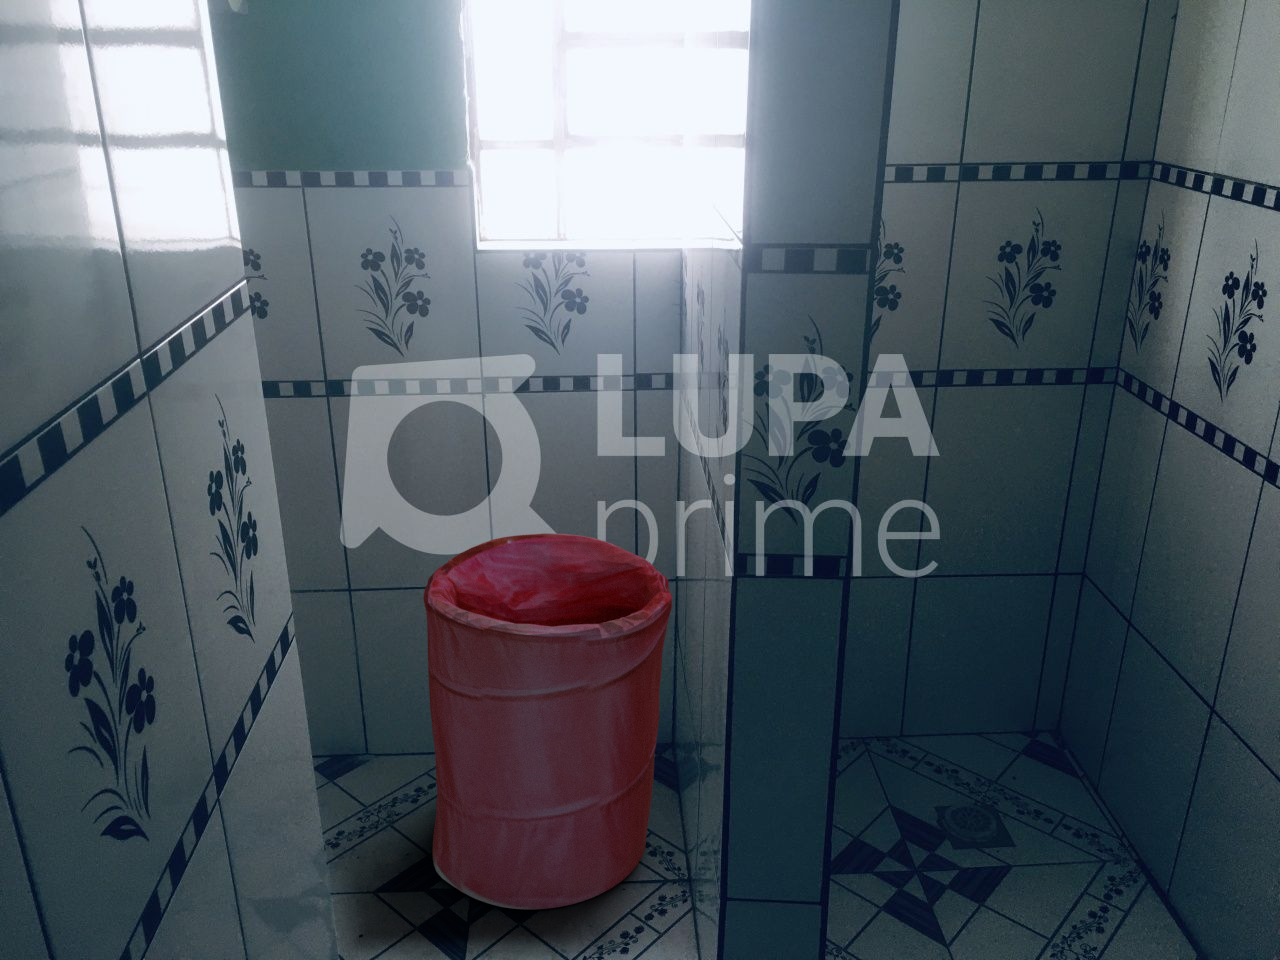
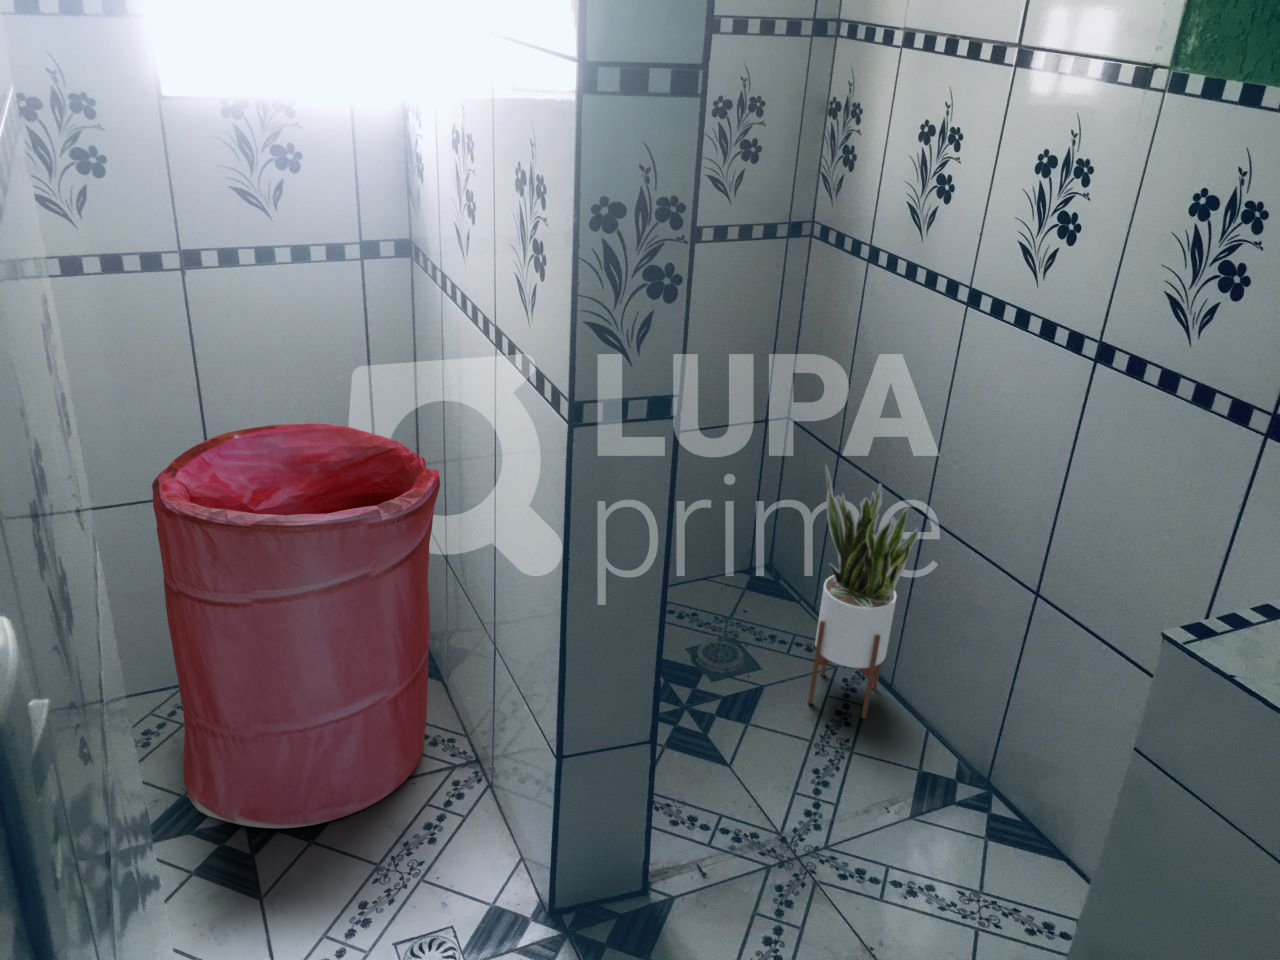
potted plant: none [1055,634,1194,927] -> present [808,465,918,719]

